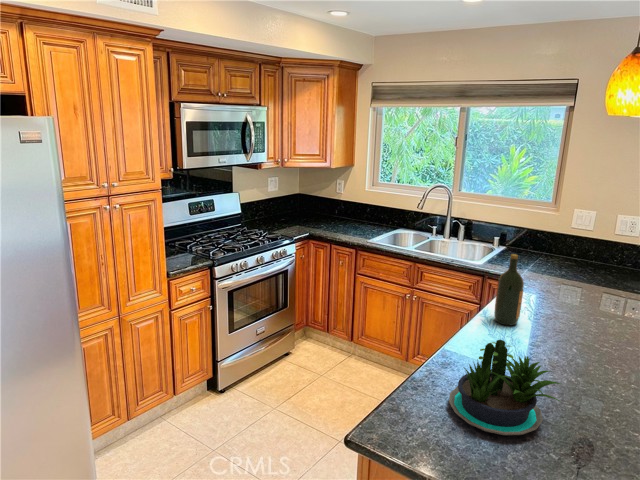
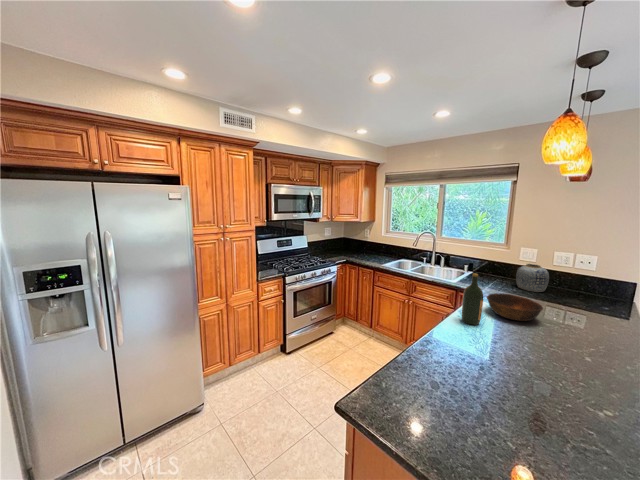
vase: none [566,234,608,274] -> present [516,264,549,292]
bowl: none [527,280,597,316] -> present [487,293,543,321]
potted plant: present [449,340,560,435] -> none [420,336,518,421]

